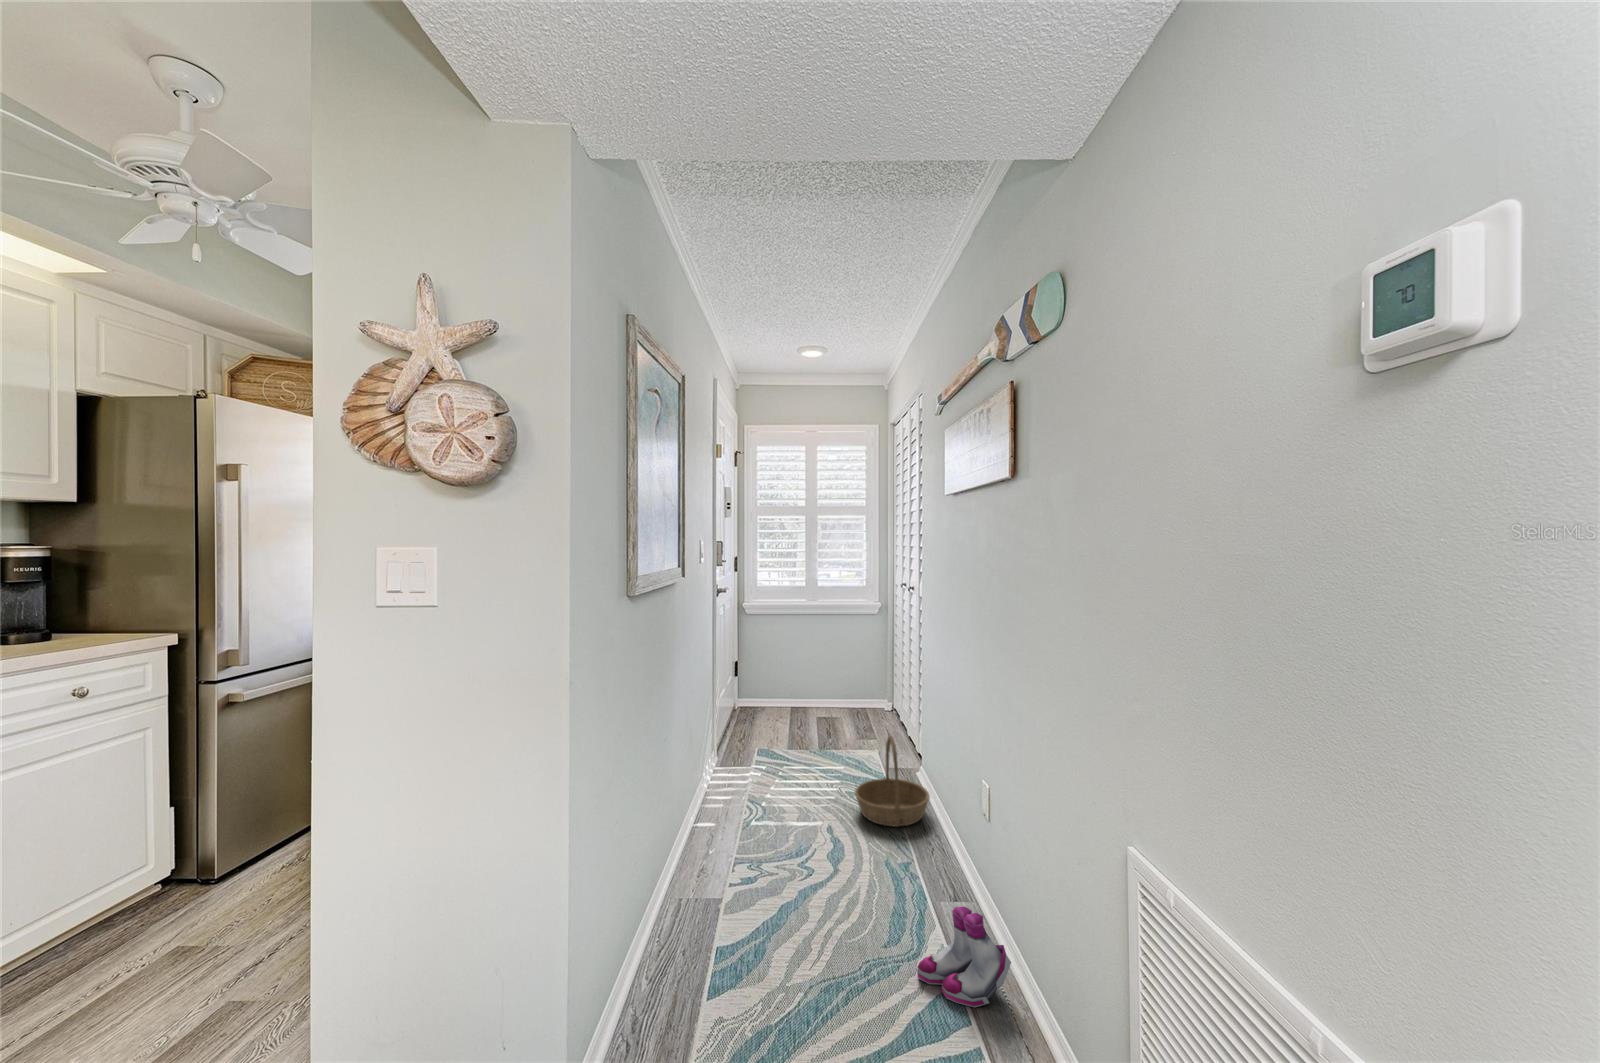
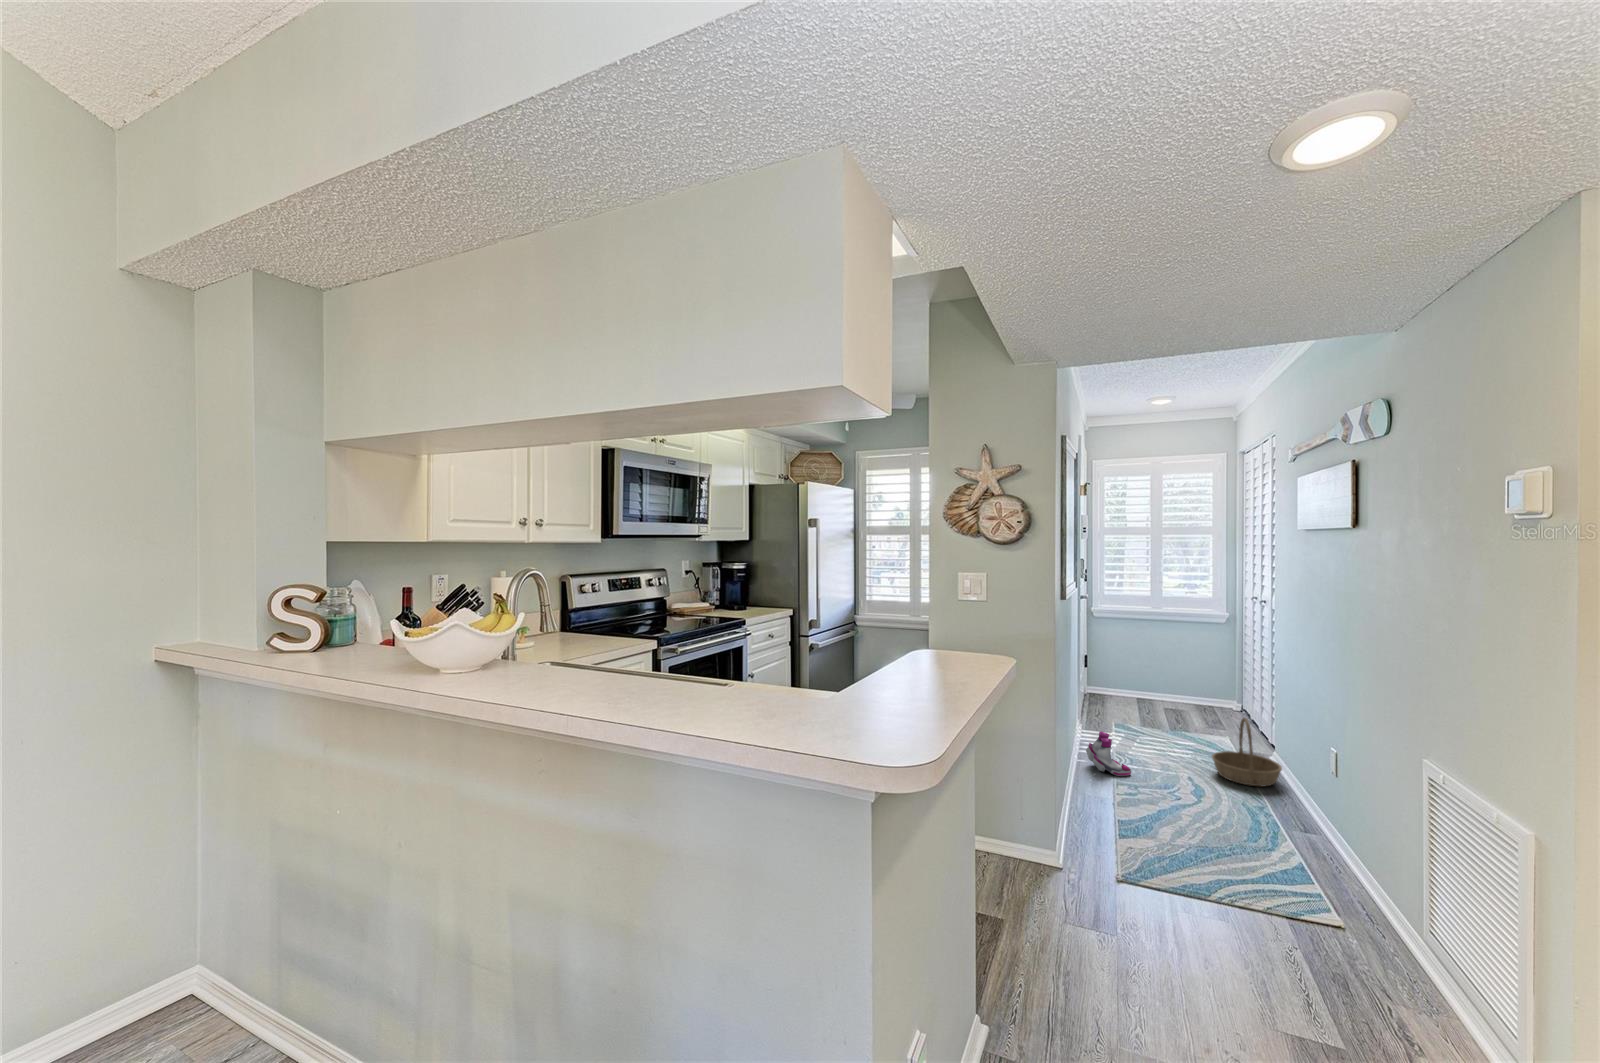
boots: present [918,907,1011,1007] -> present [1086,732,1131,776]

